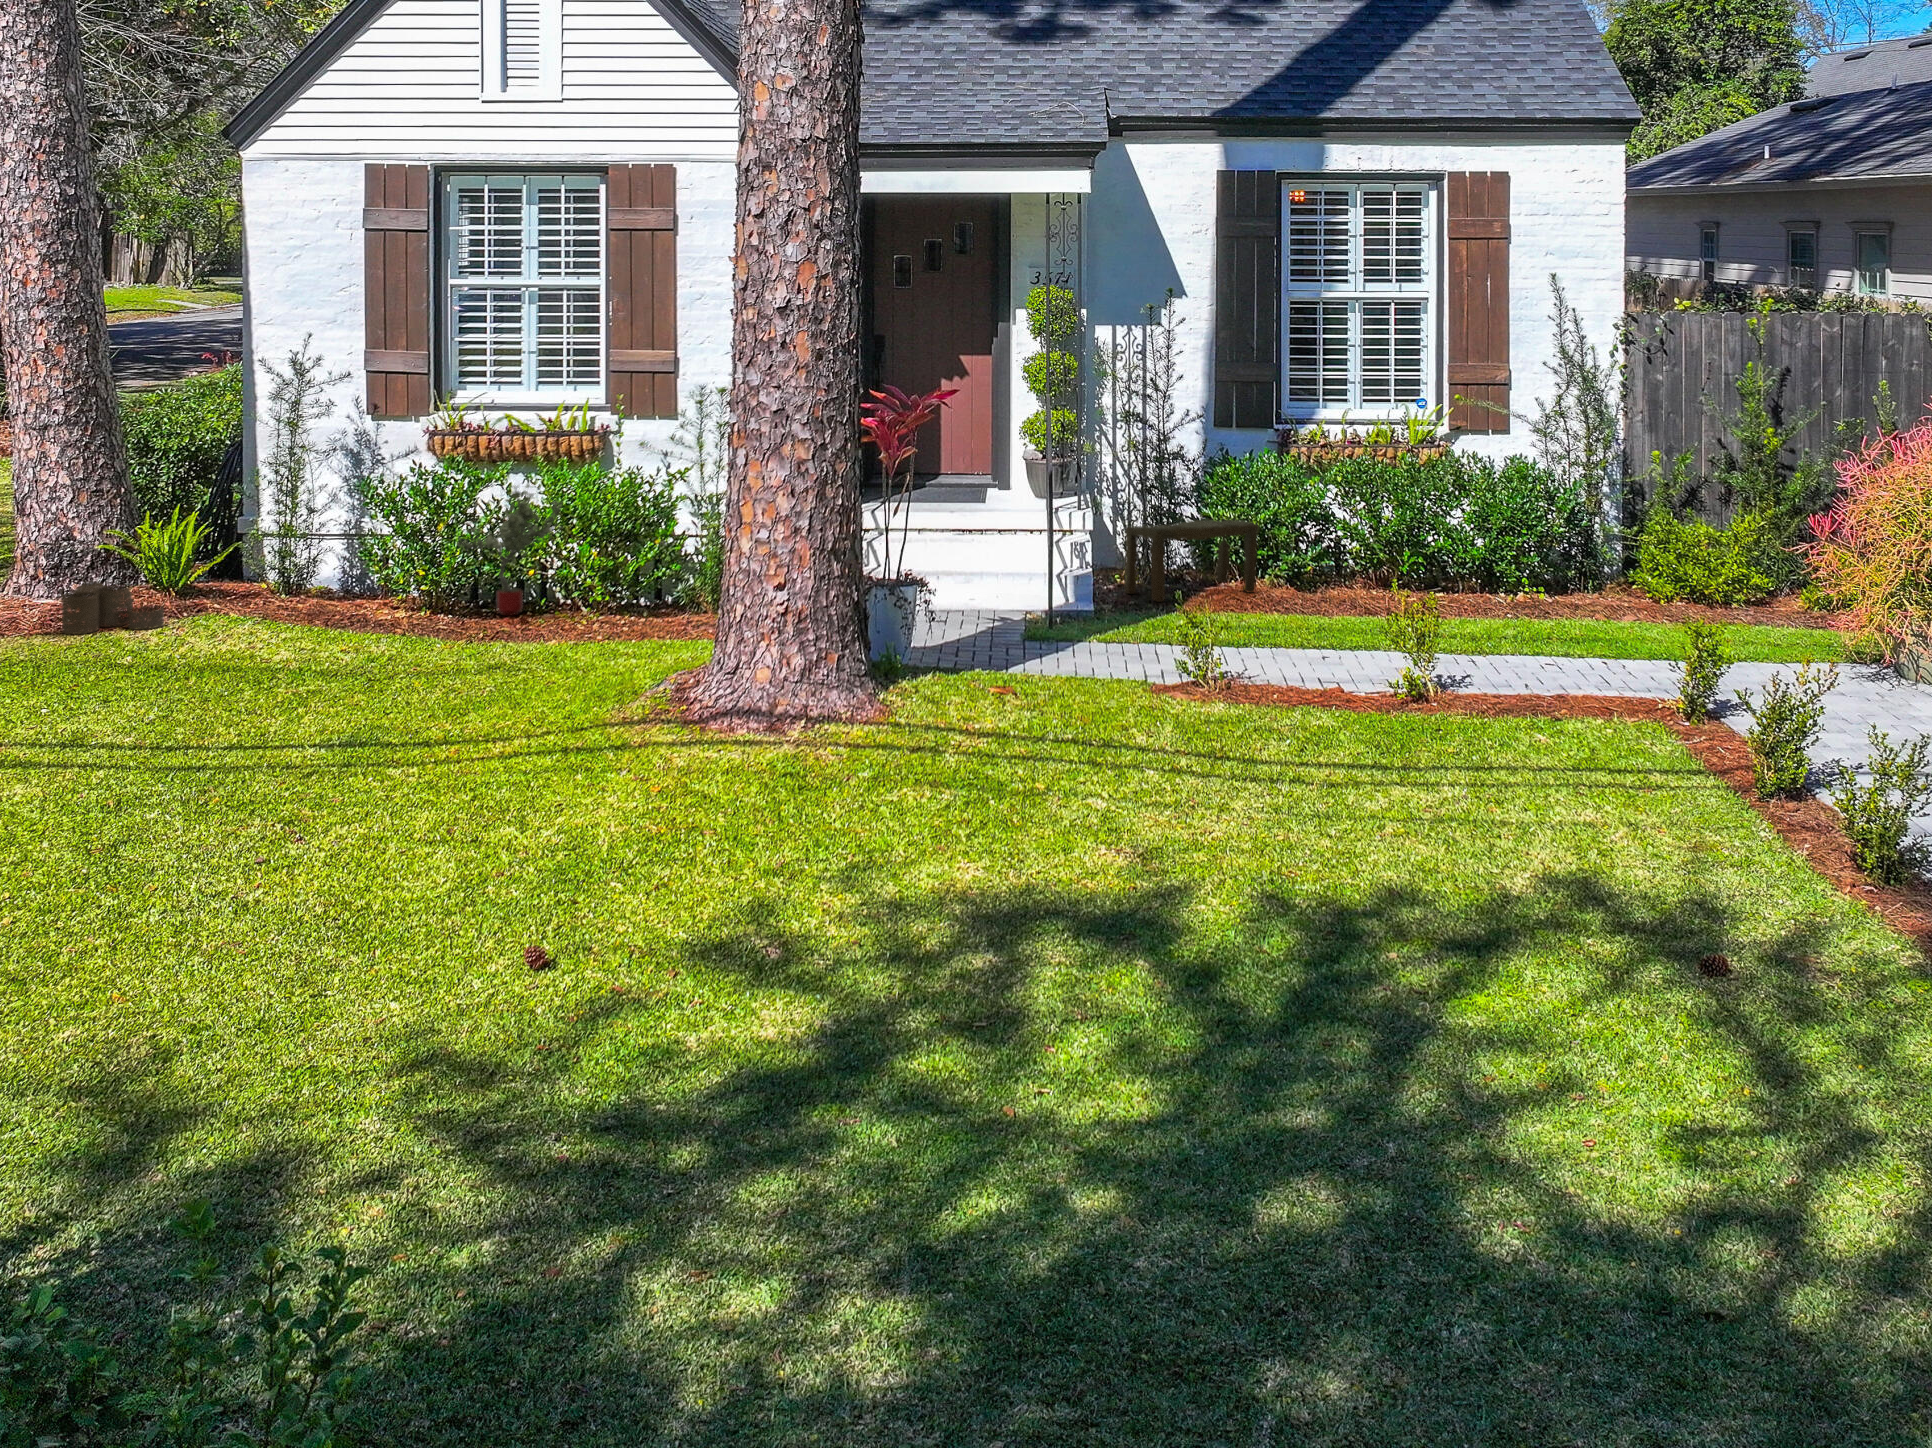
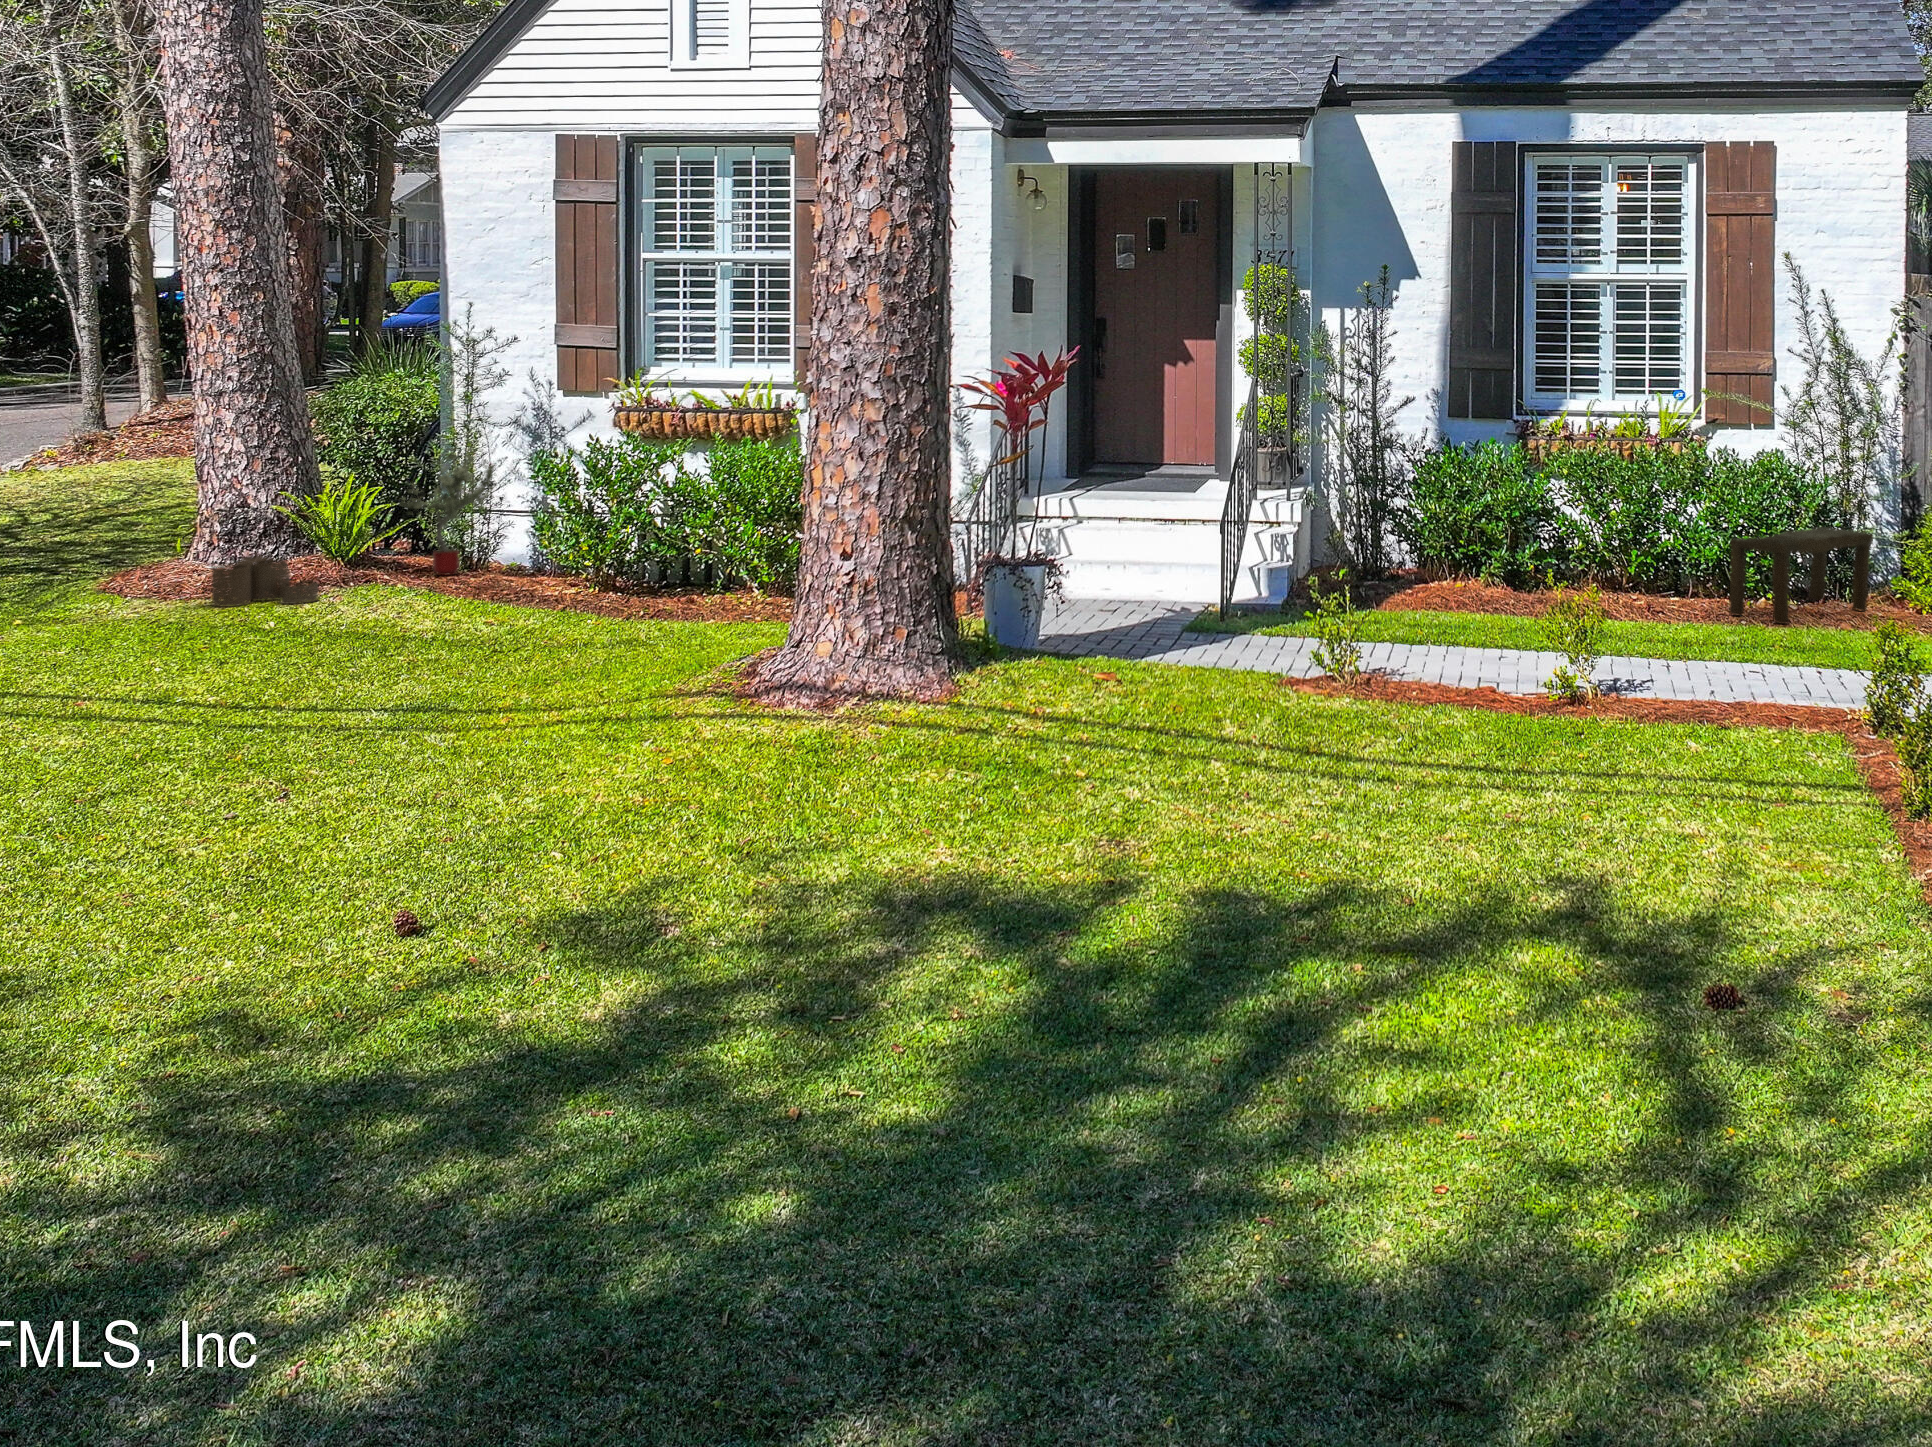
potted tree: present [457,484,562,616] -> present [400,448,495,576]
bench: present [1124,520,1260,602] -> present [1729,526,1873,624]

